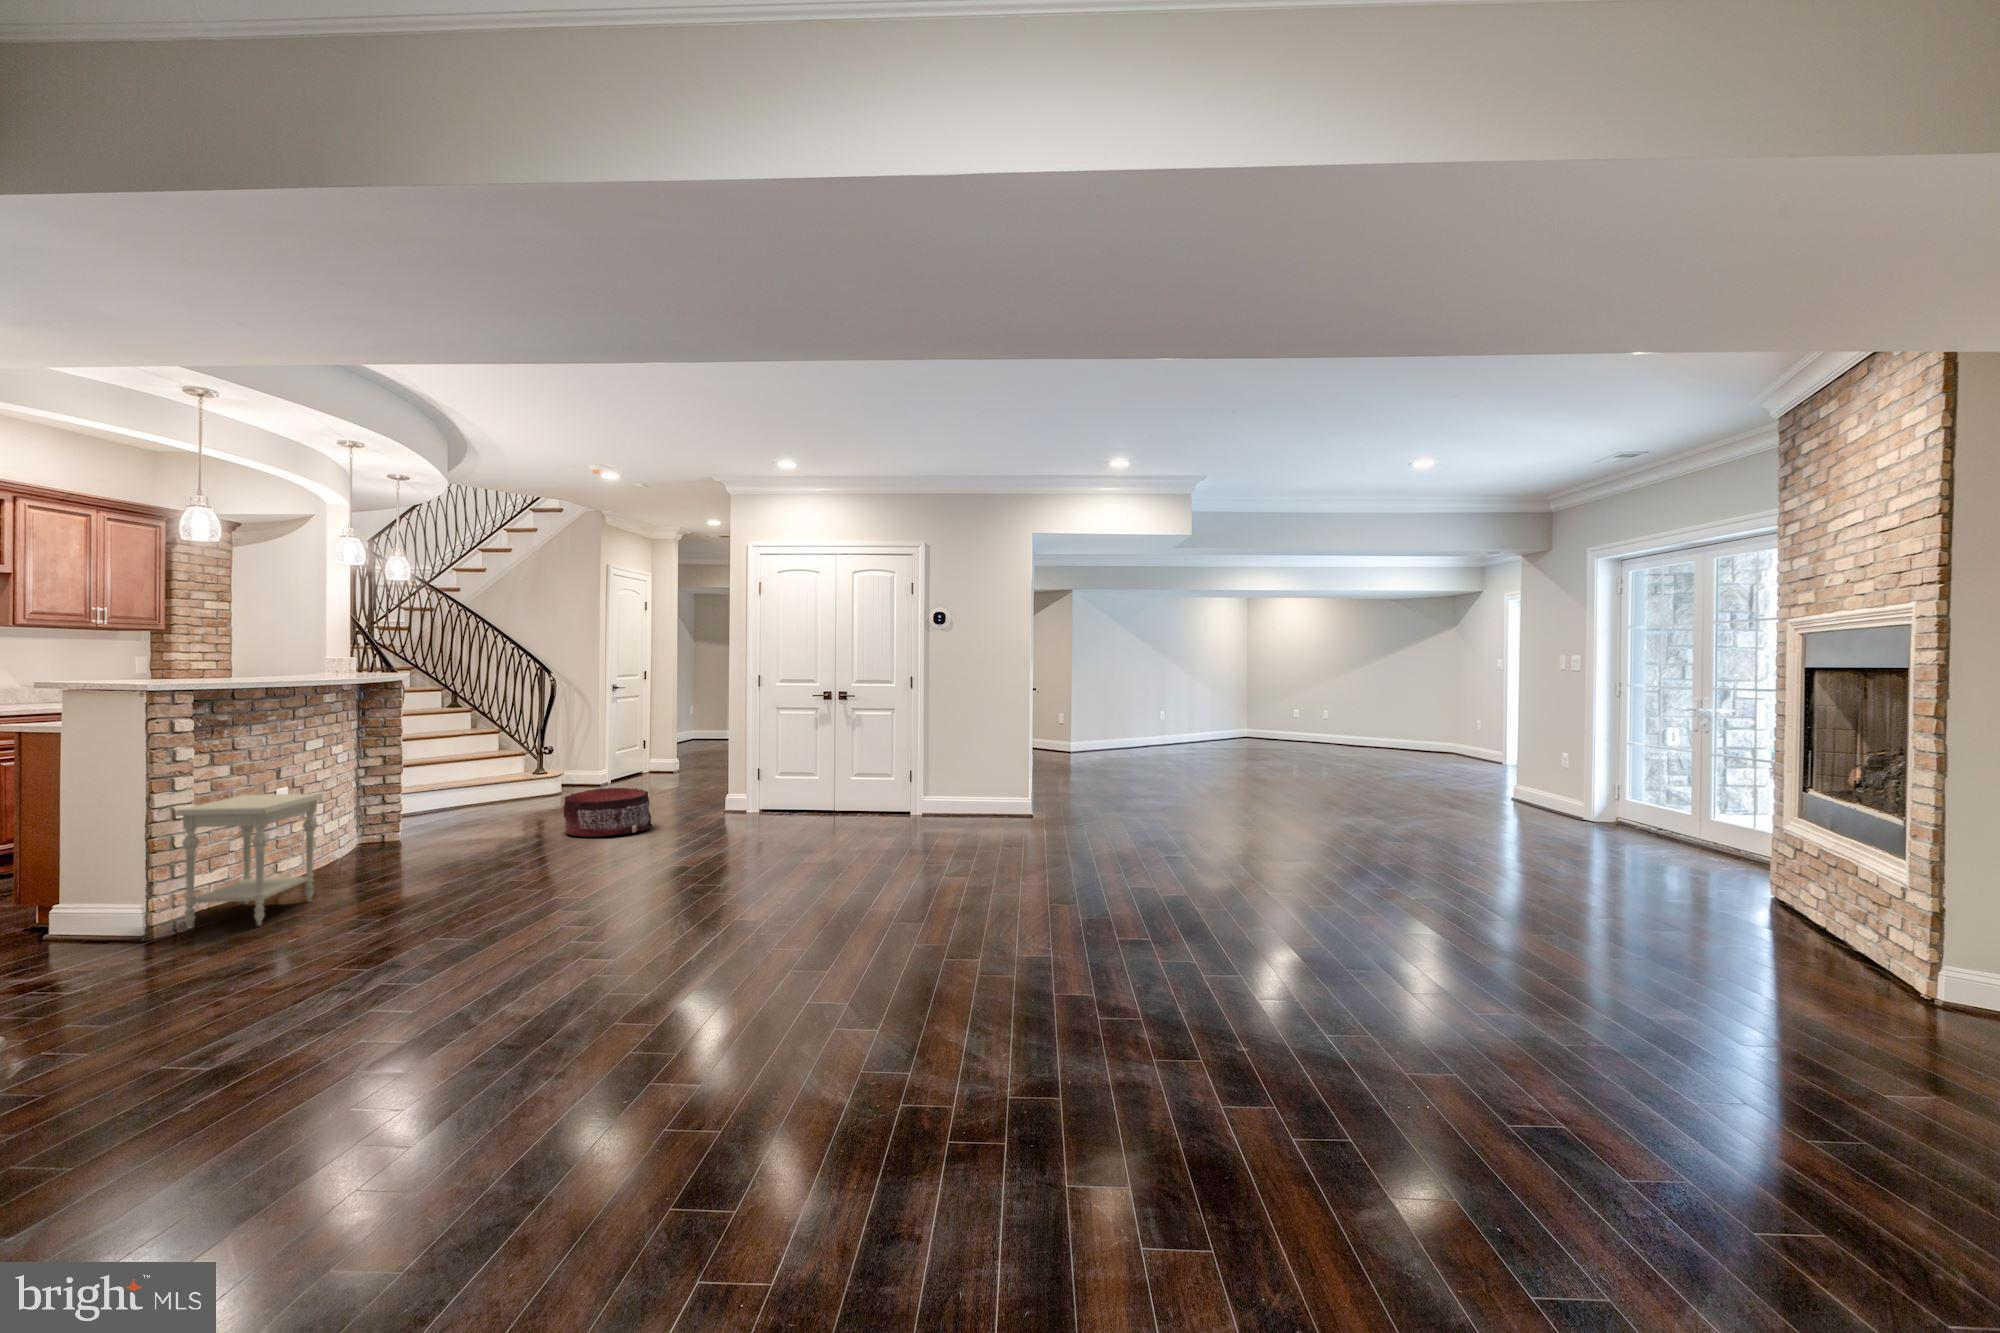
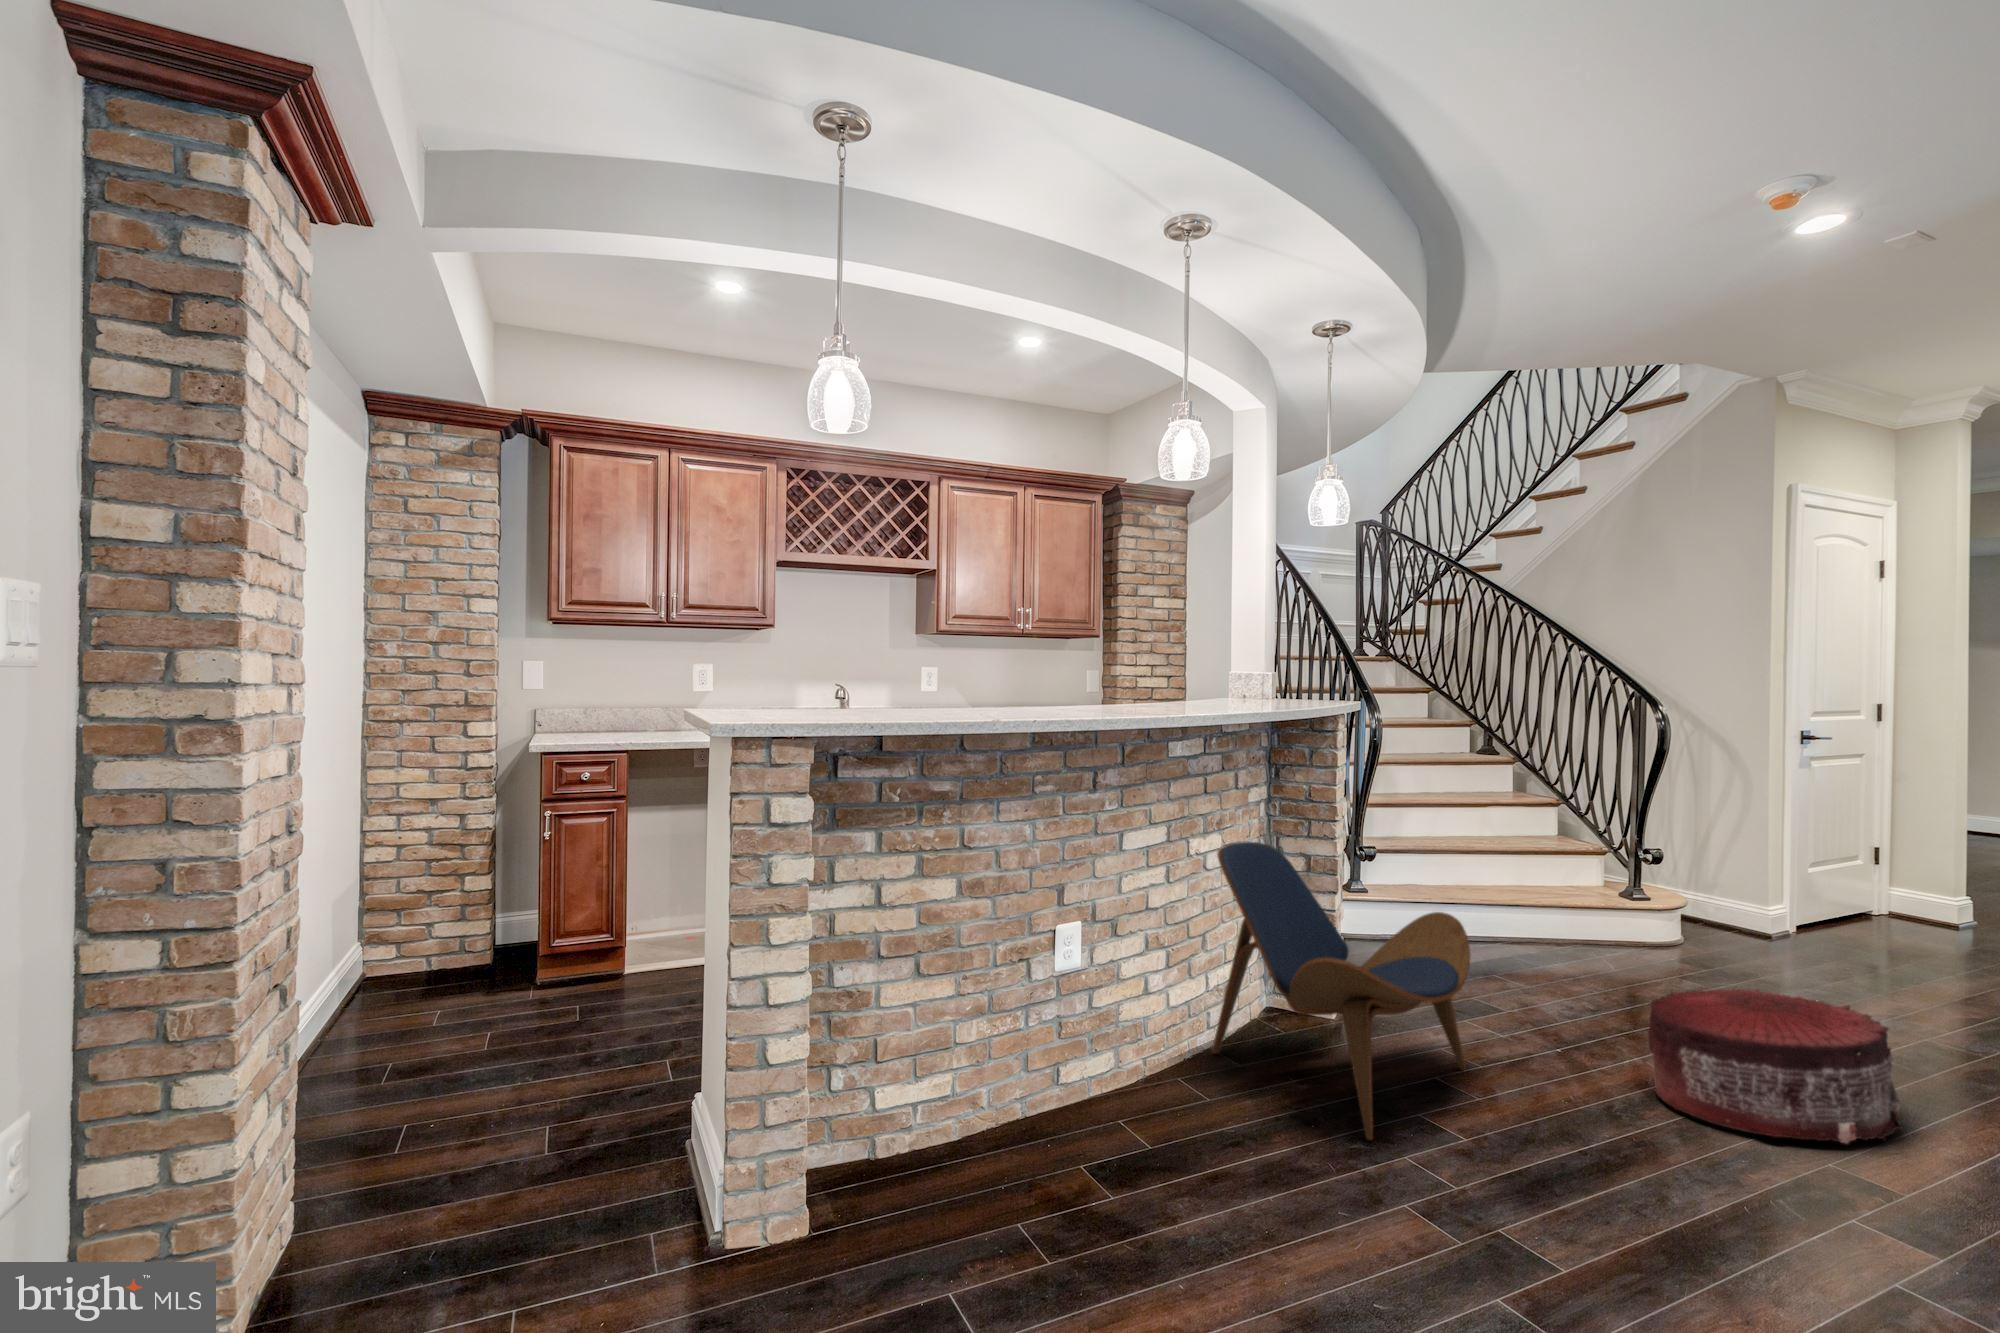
lounge chair: none [346,745,488,864] -> present [1212,842,1471,1140]
side table: present [175,794,323,928] -> none [799,939,1070,1258]

